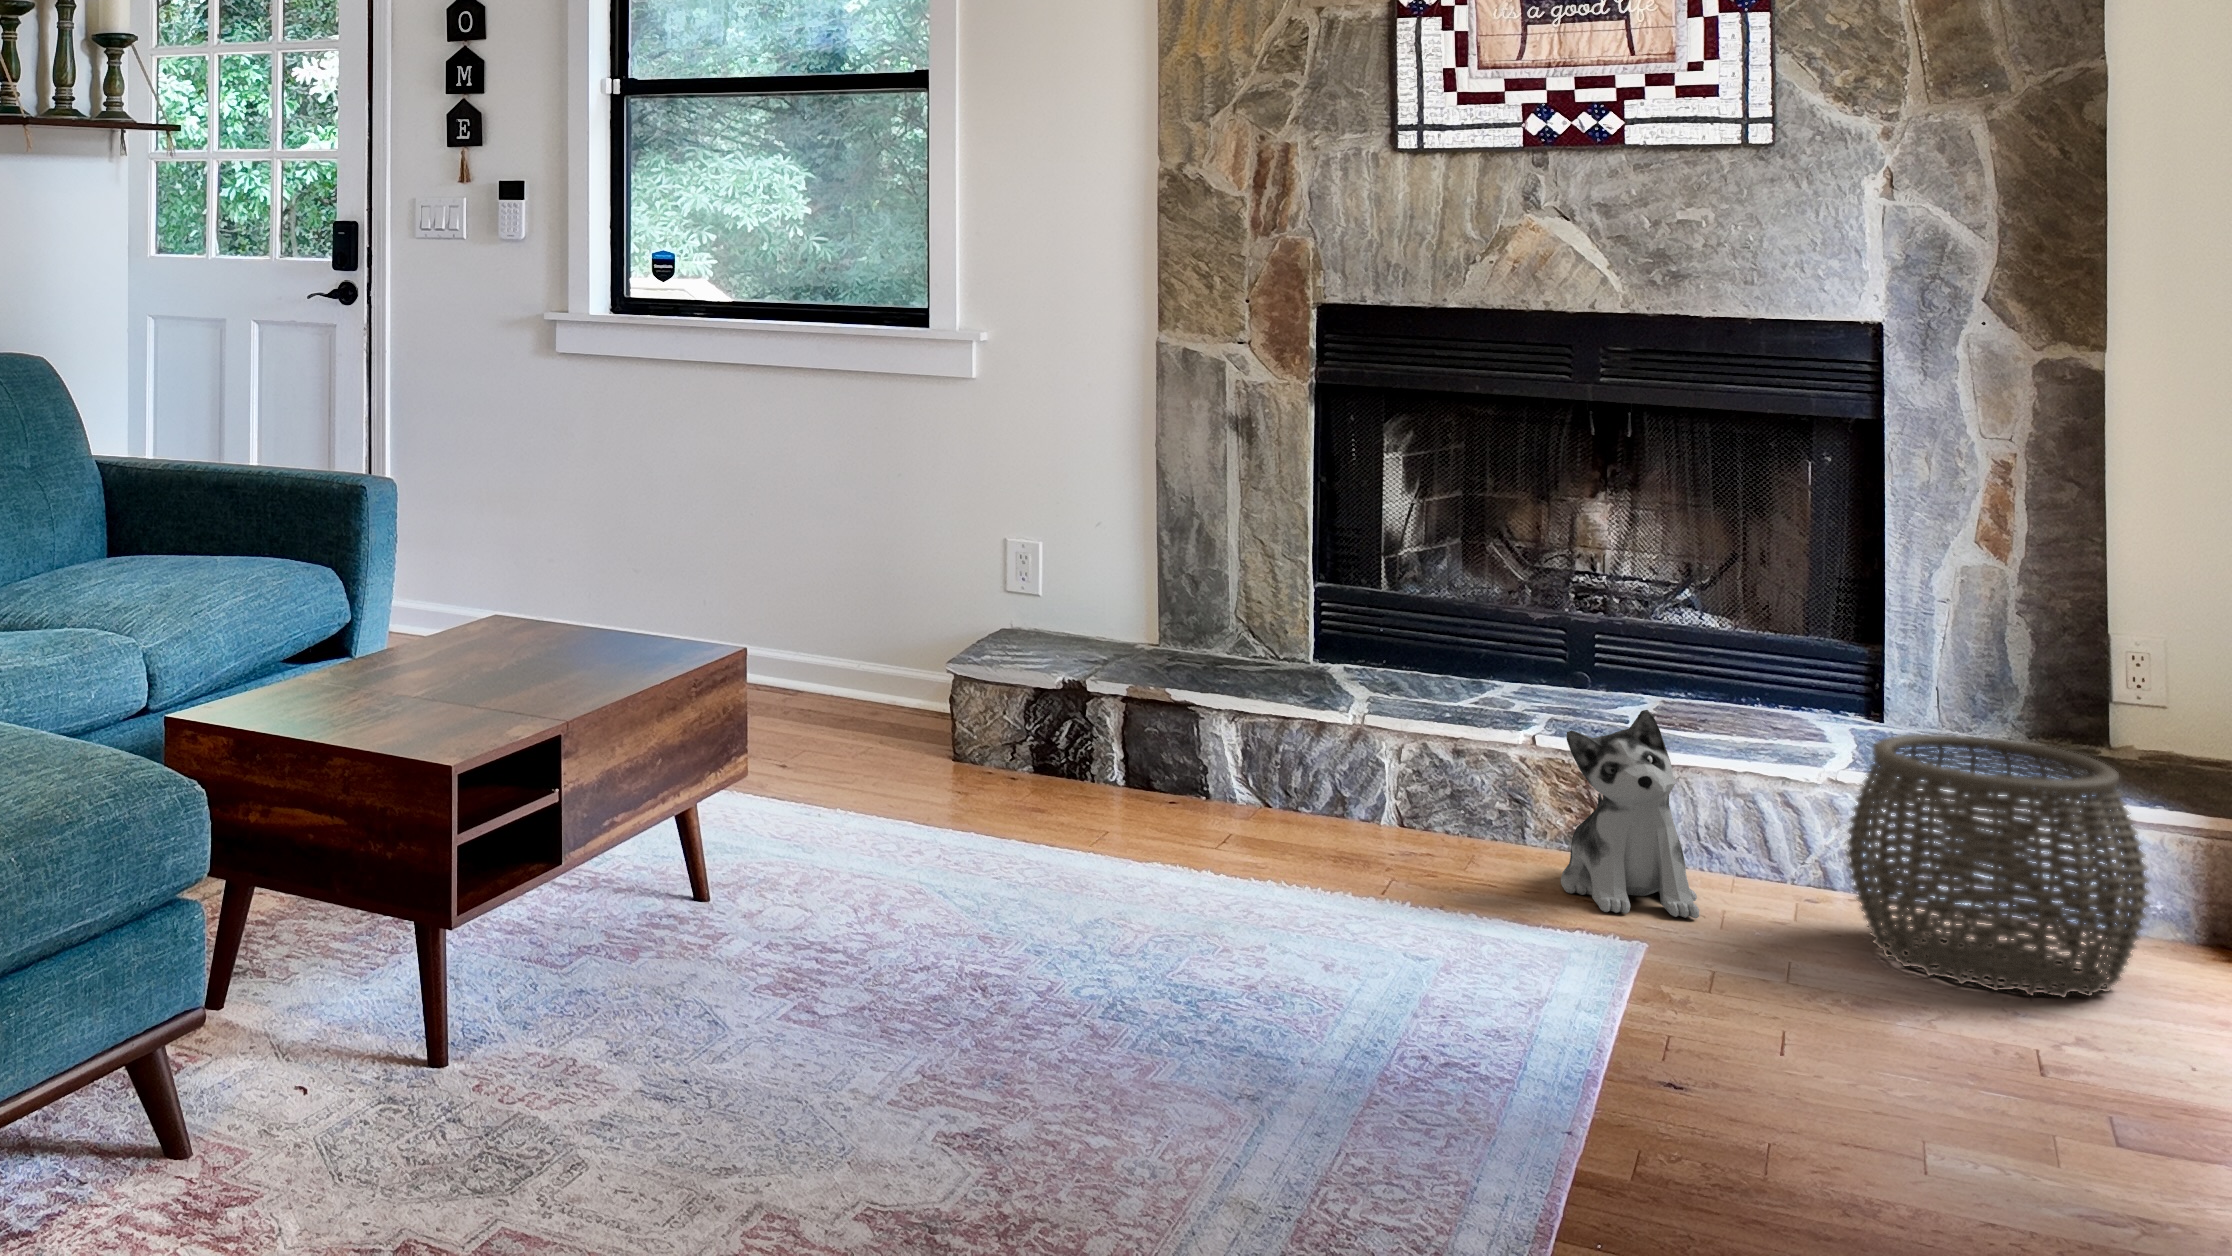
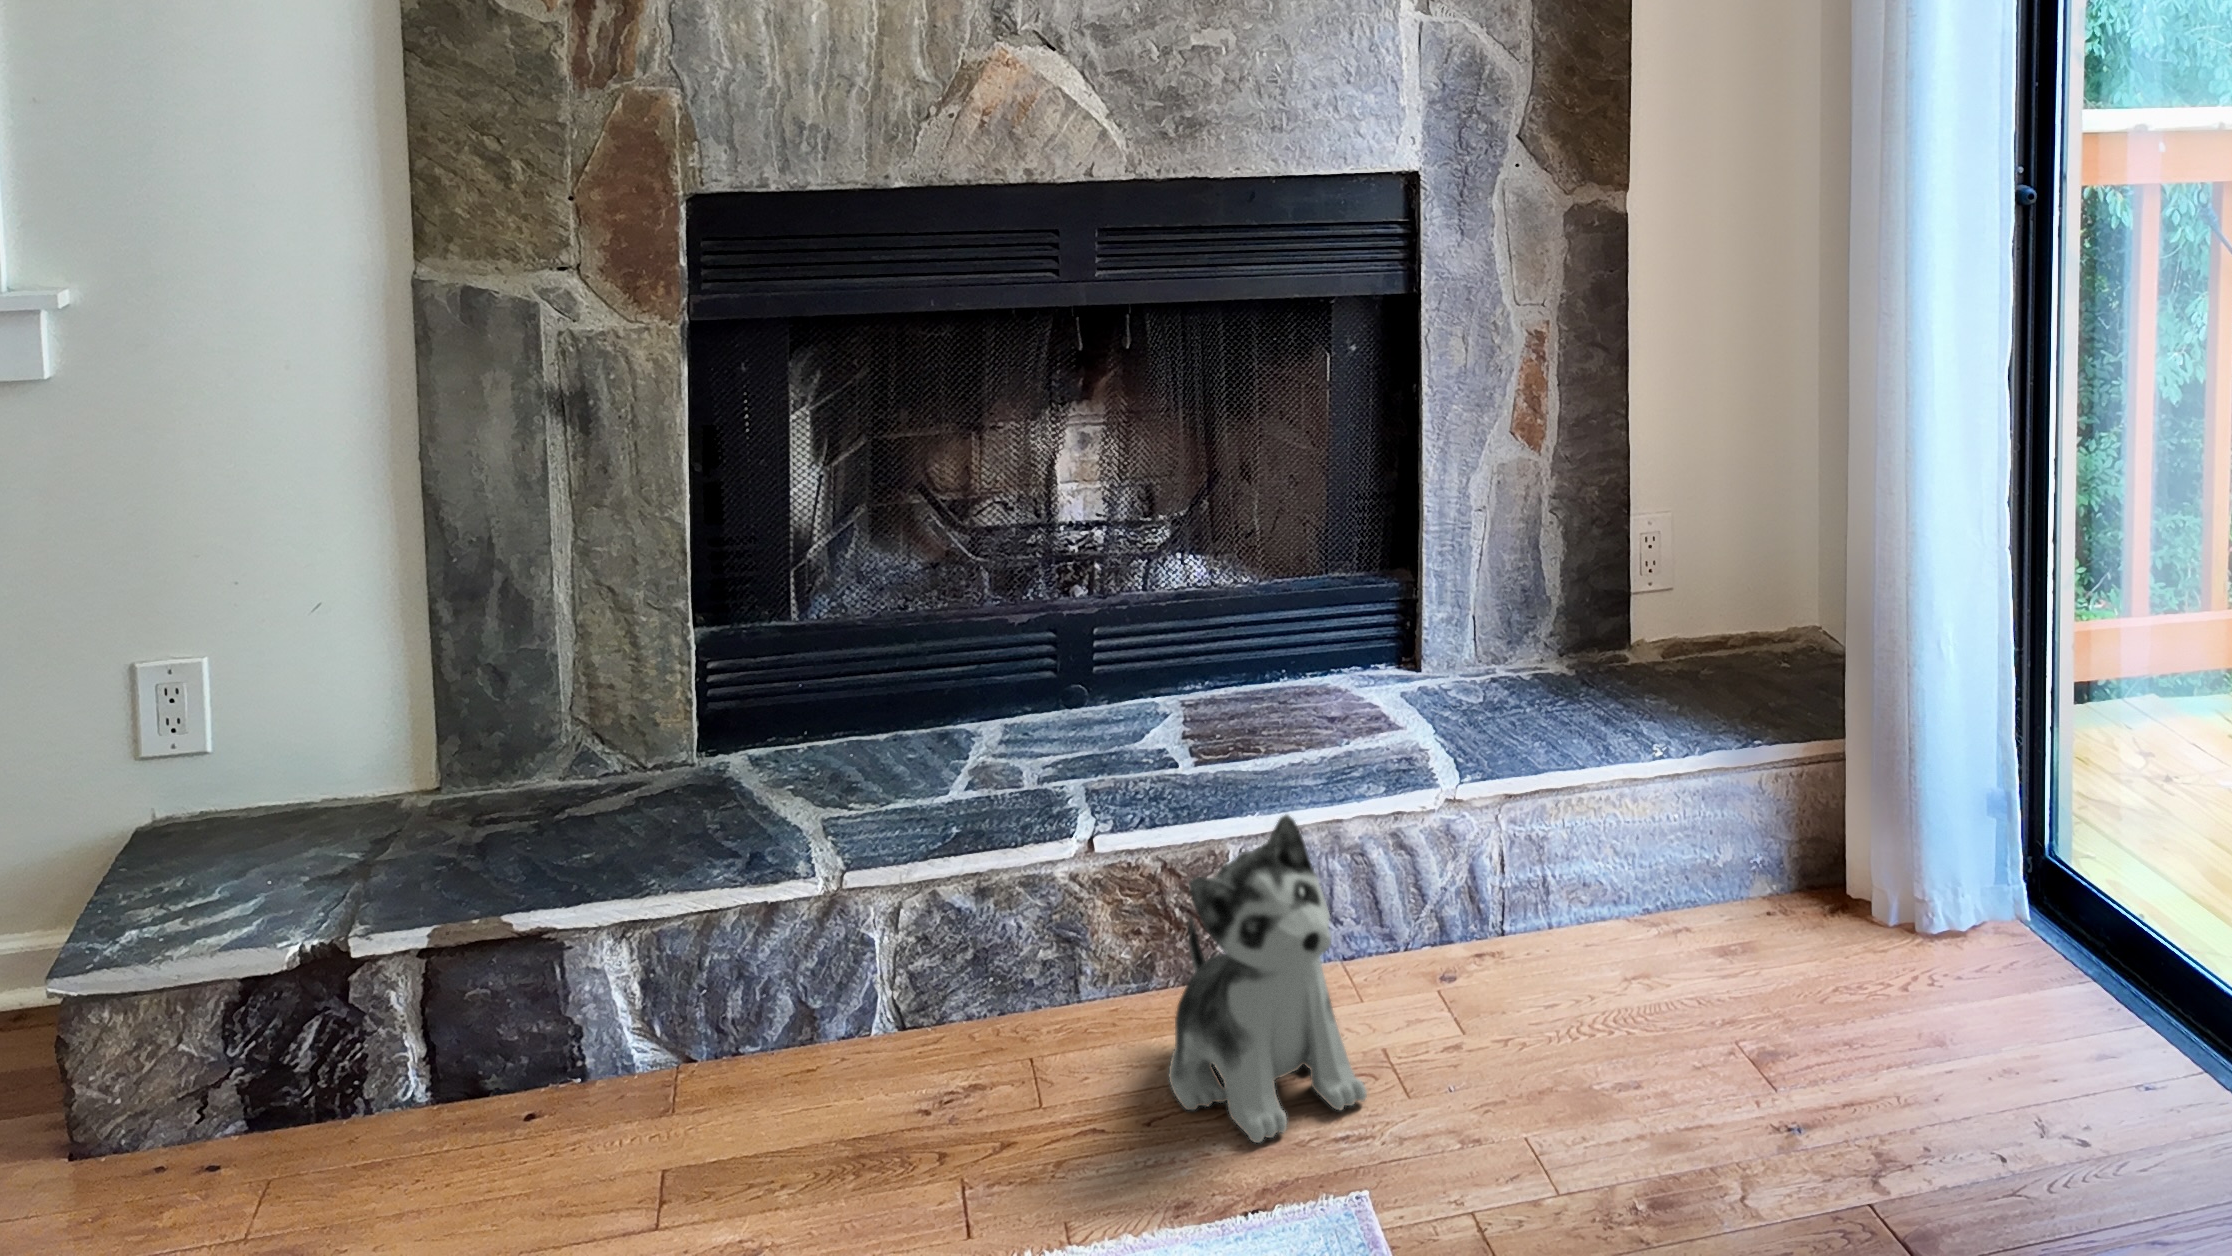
woven basket: present [1847,734,2150,997] -> none [1529,735,1854,1114]

